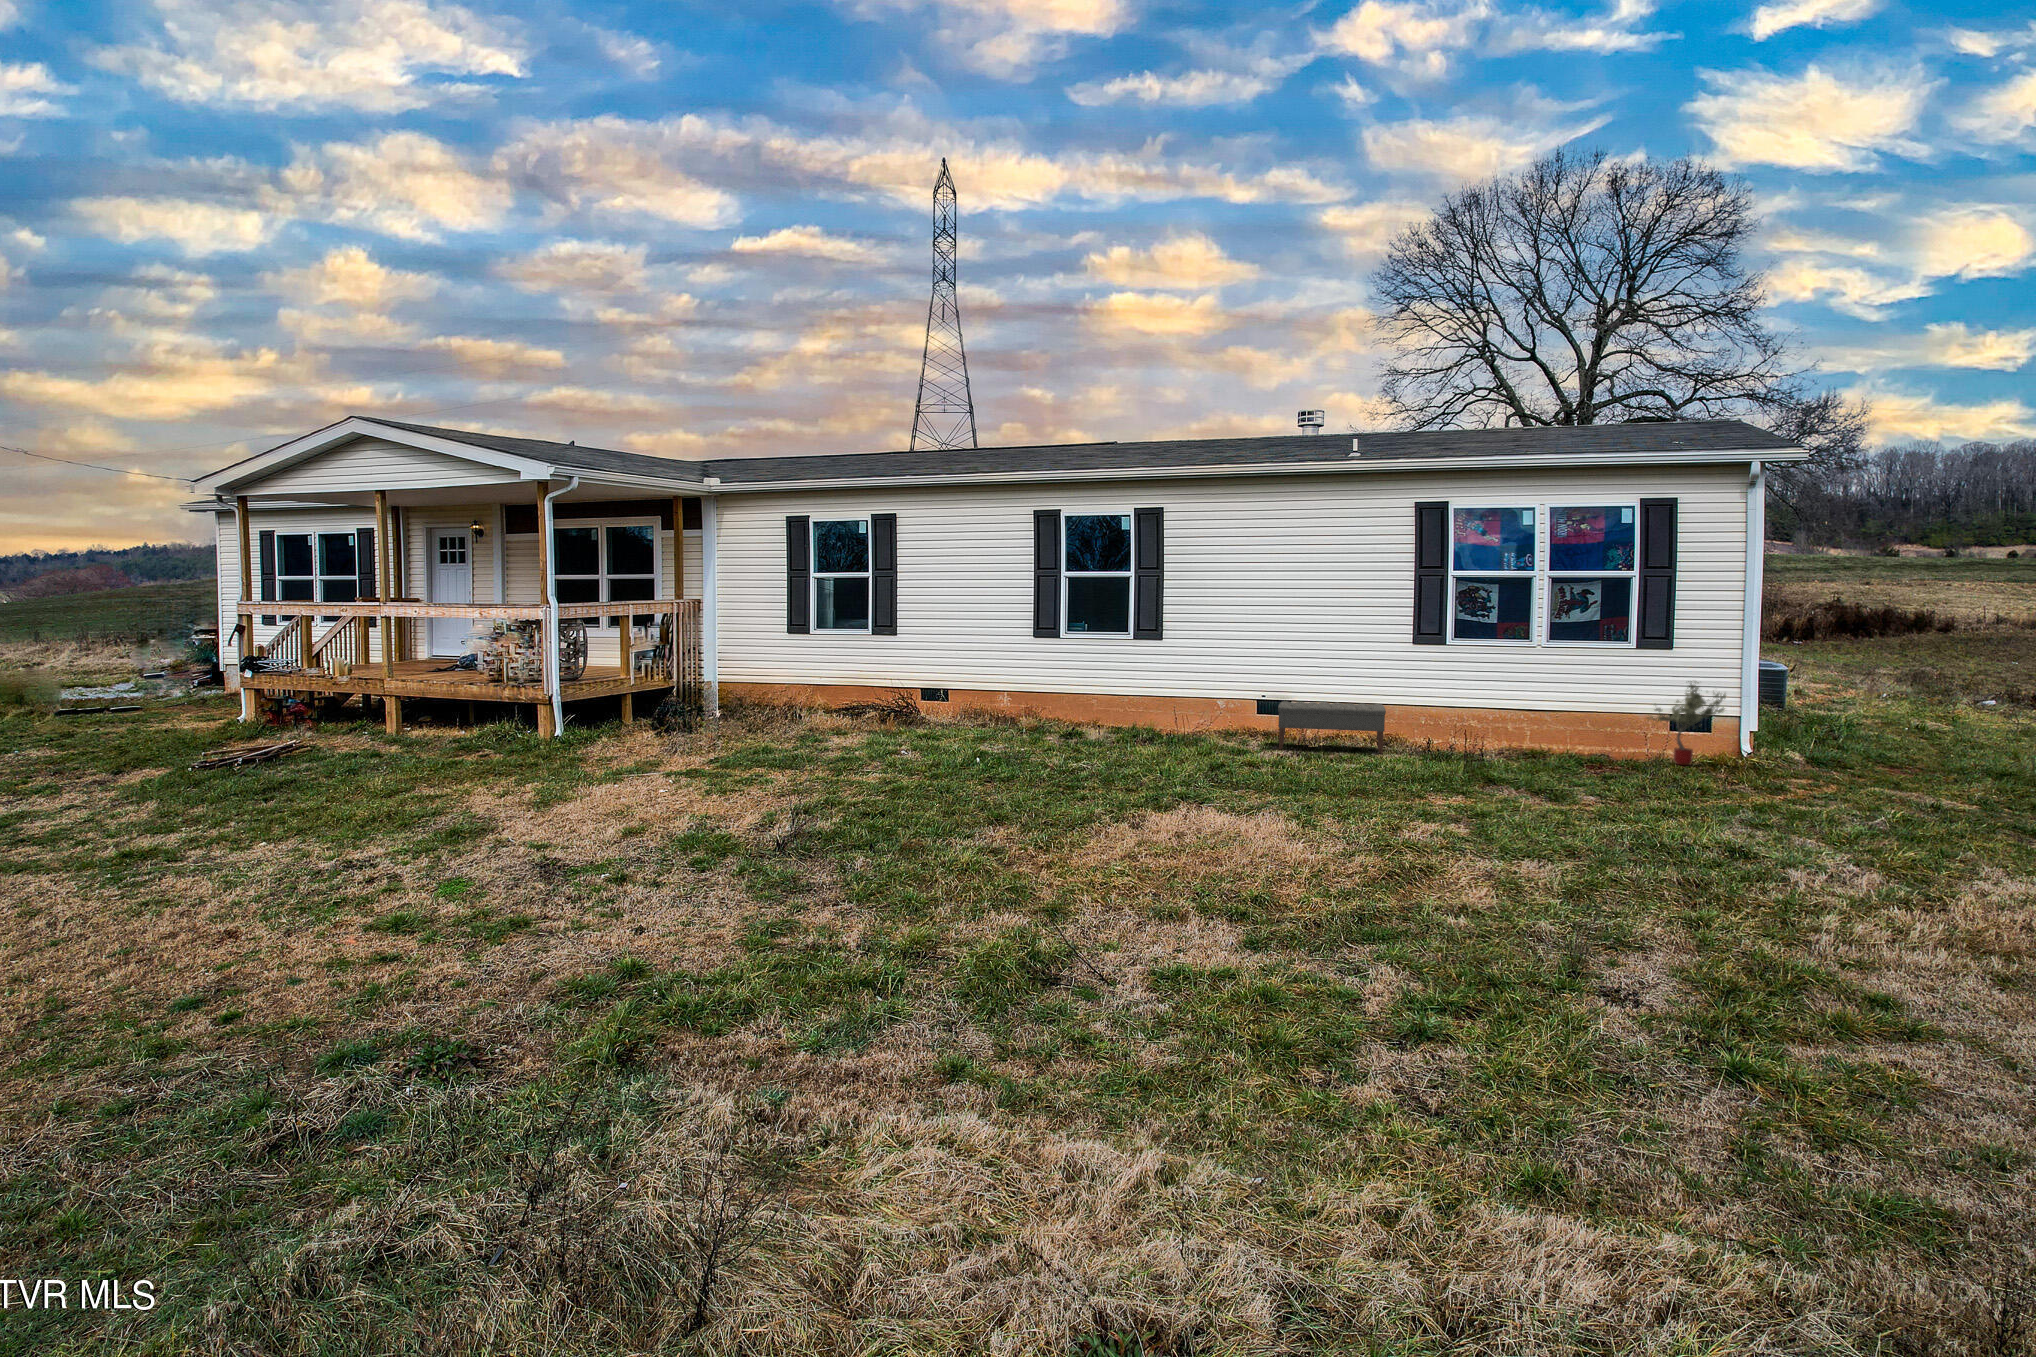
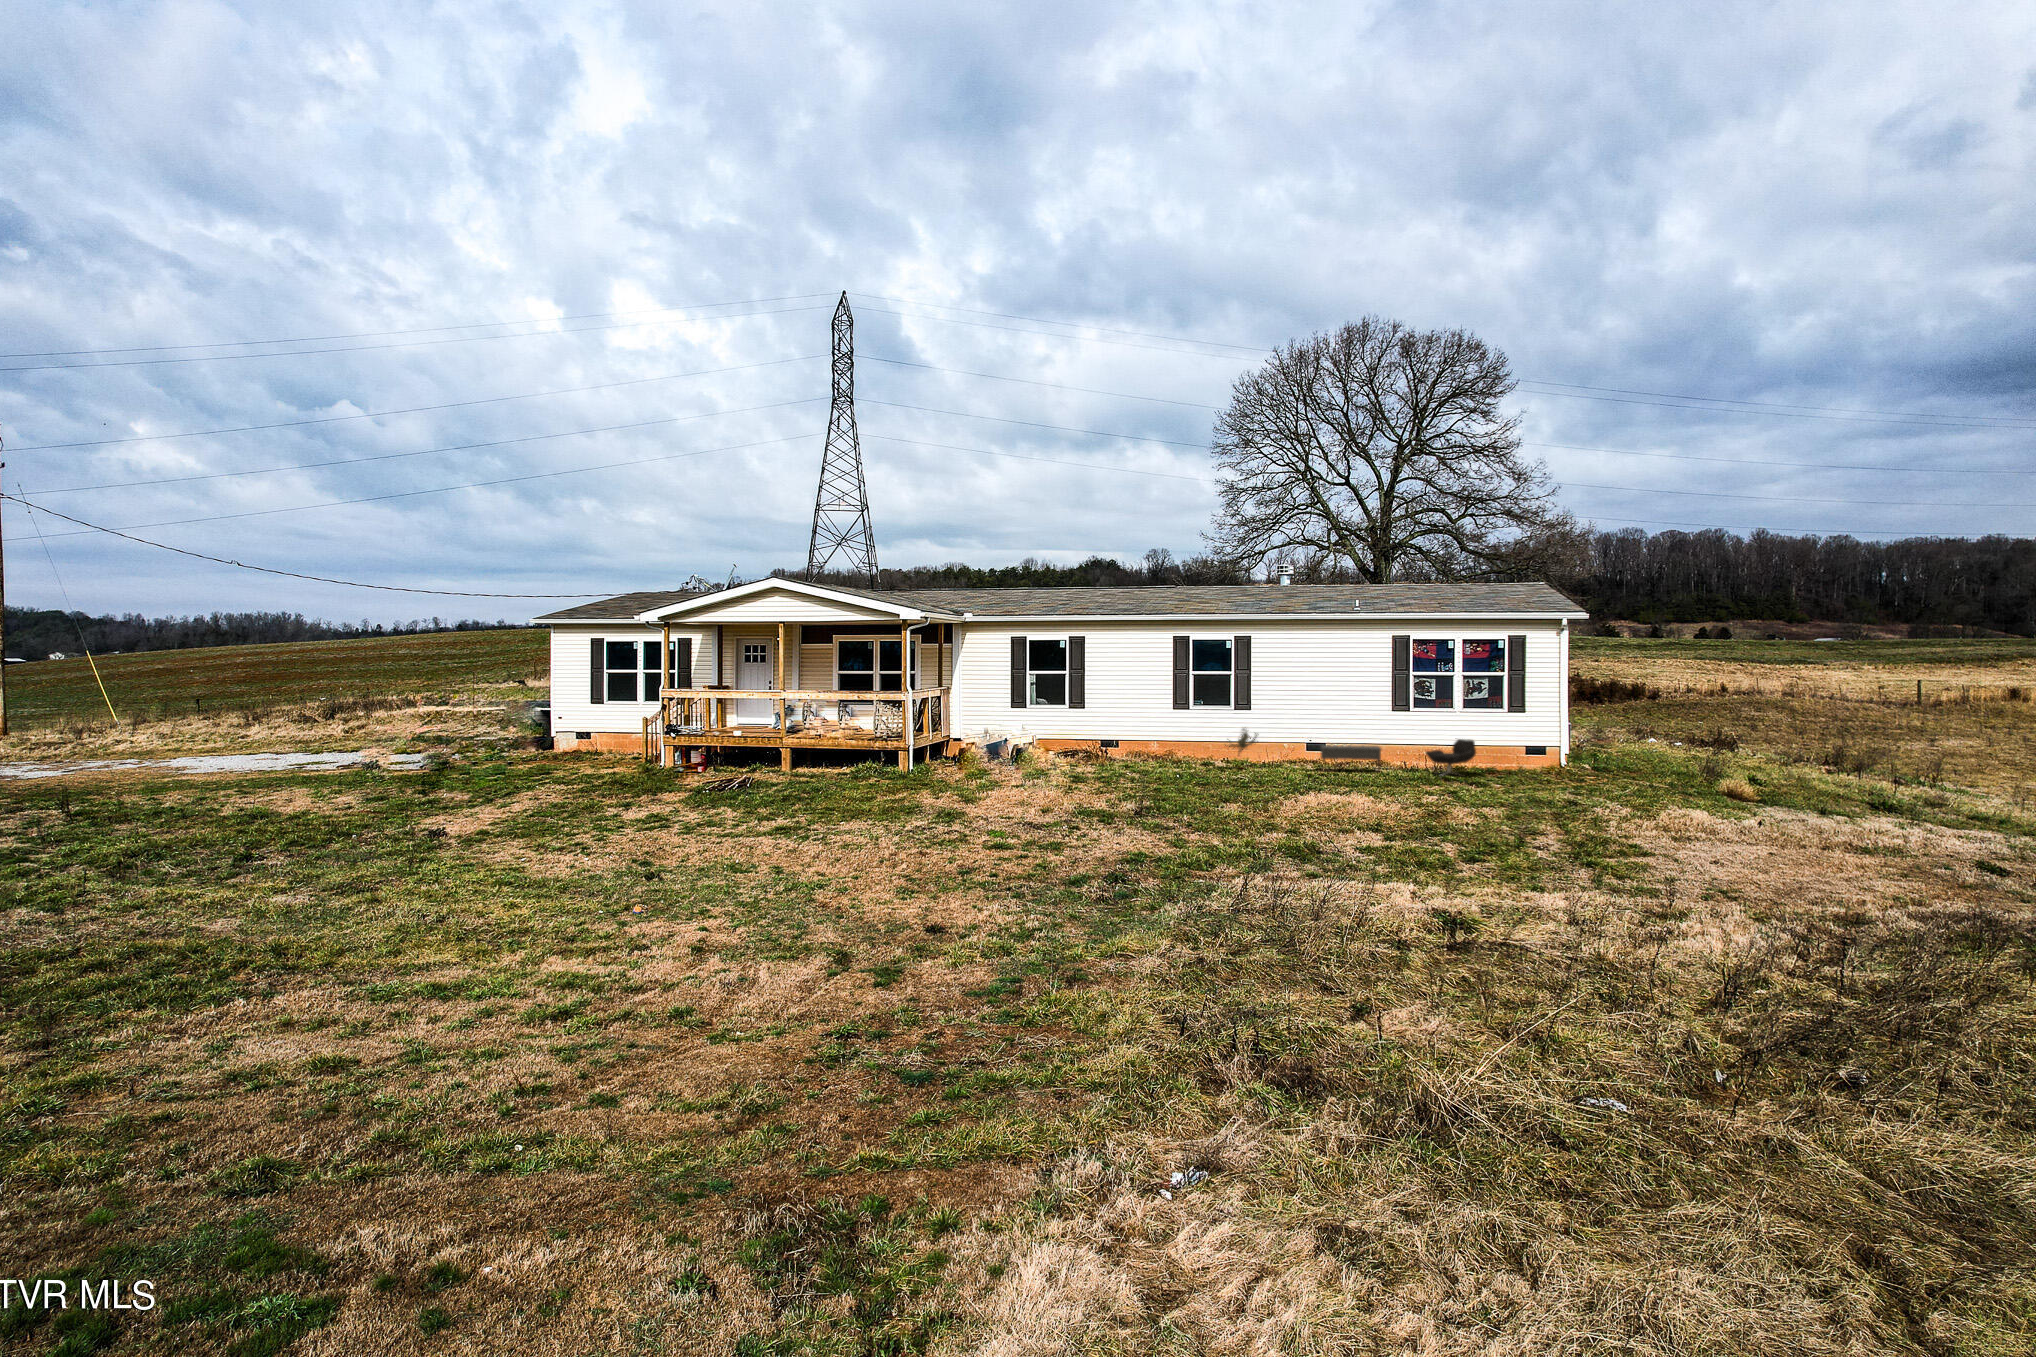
potted tree: present [1647,681,1726,766] -> present [1225,729,1258,769]
lounge chair: none [1469,694,1567,766] -> present [1426,739,1476,774]

